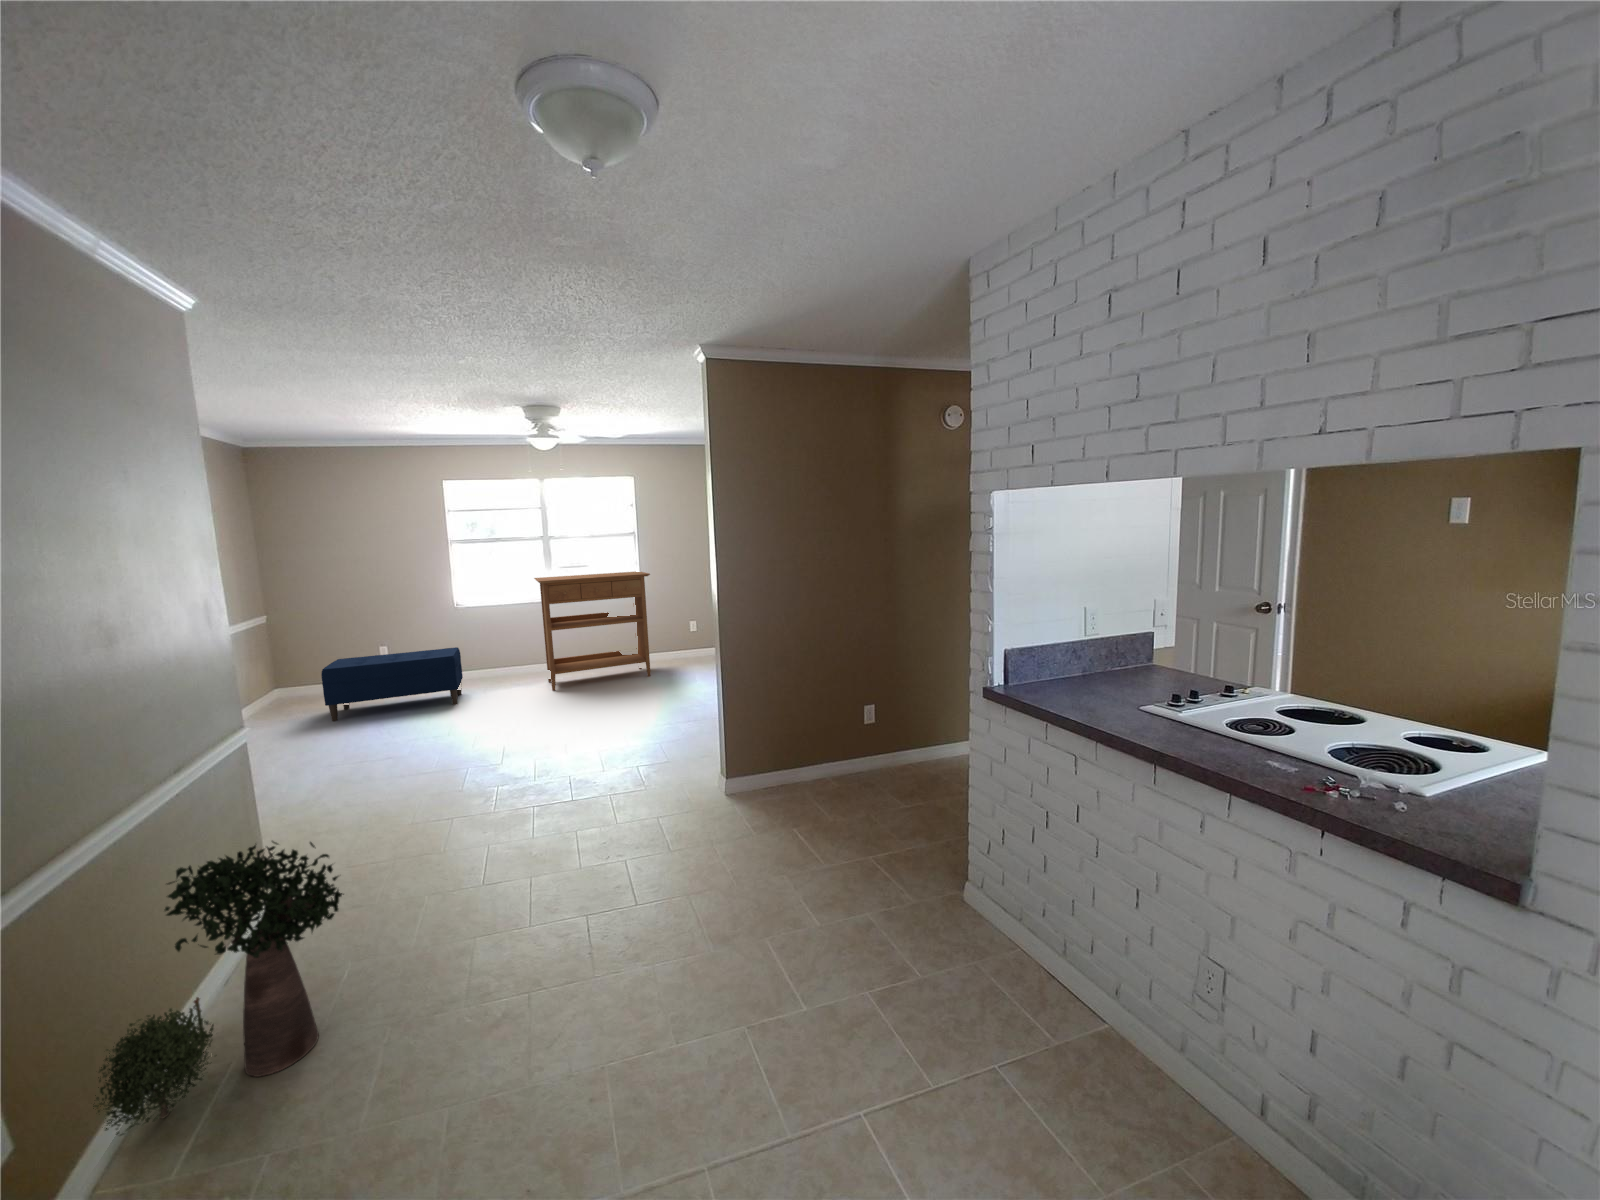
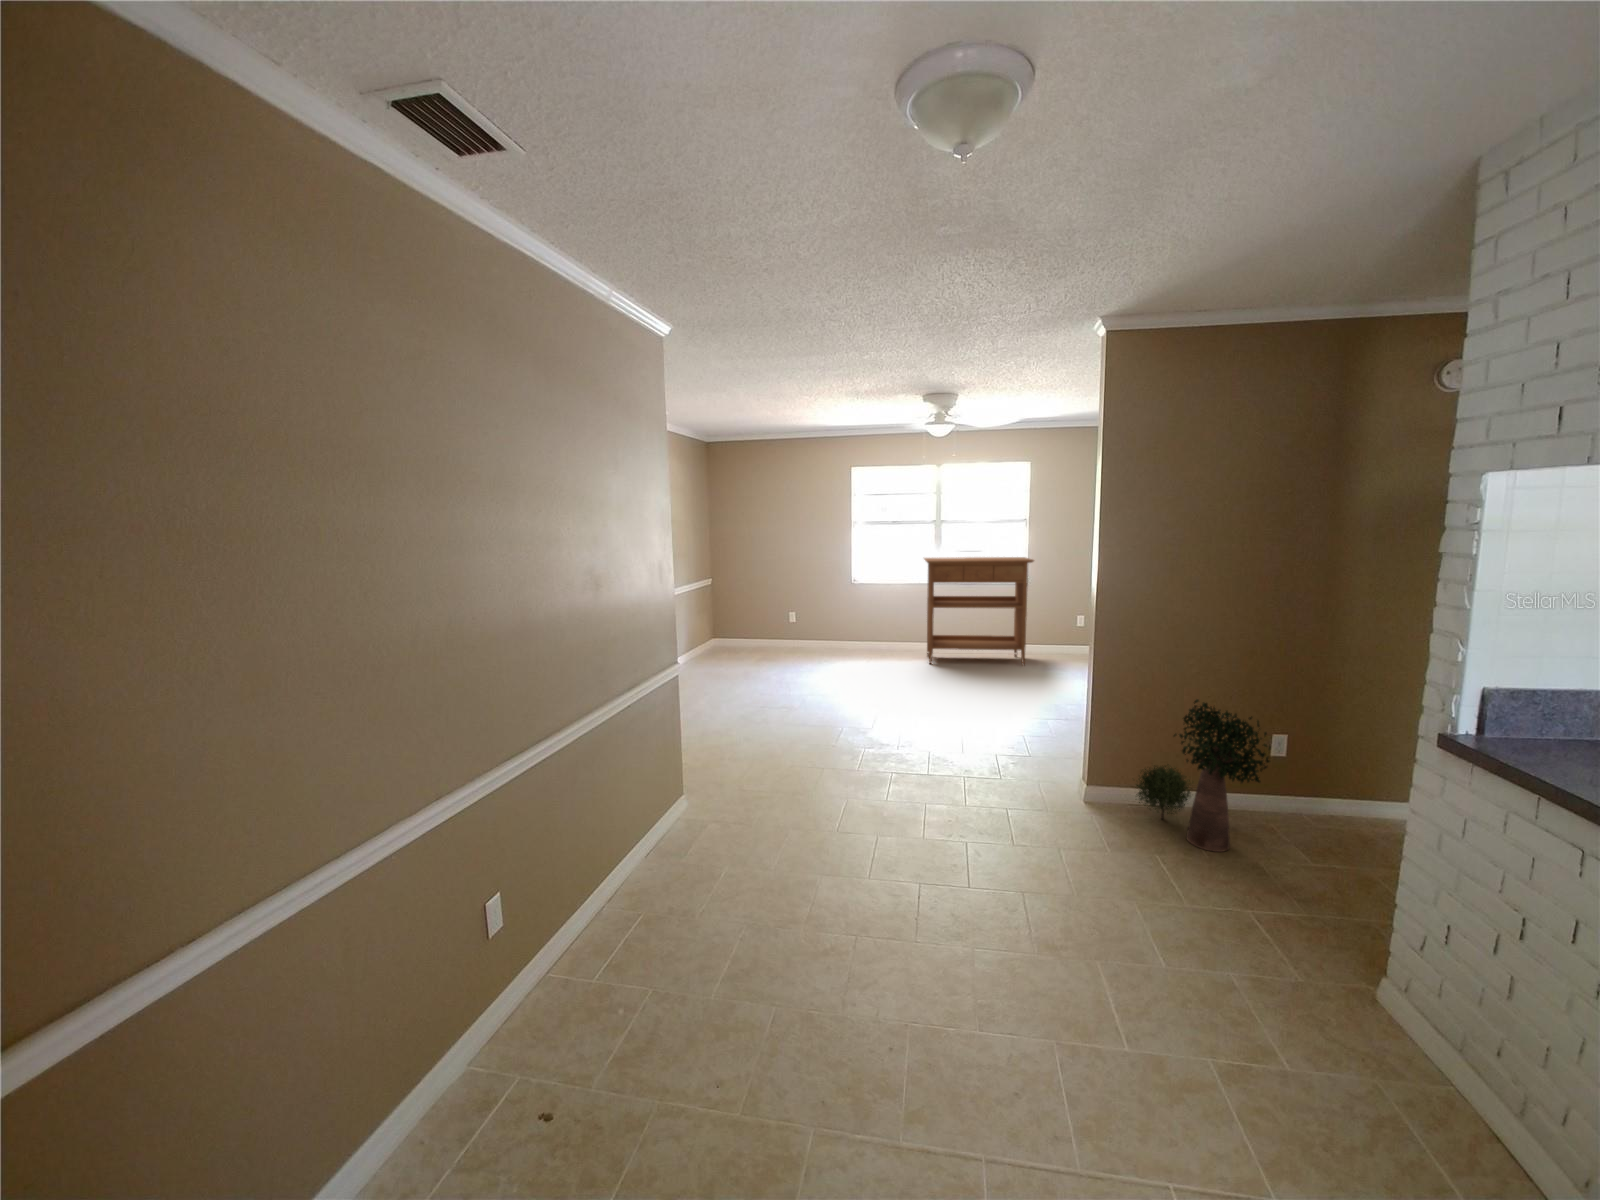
bench: present [321,647,463,721] -> none [764,613,858,662]
potted plant: present [93,841,344,1136] -> present [1136,699,1271,852]

